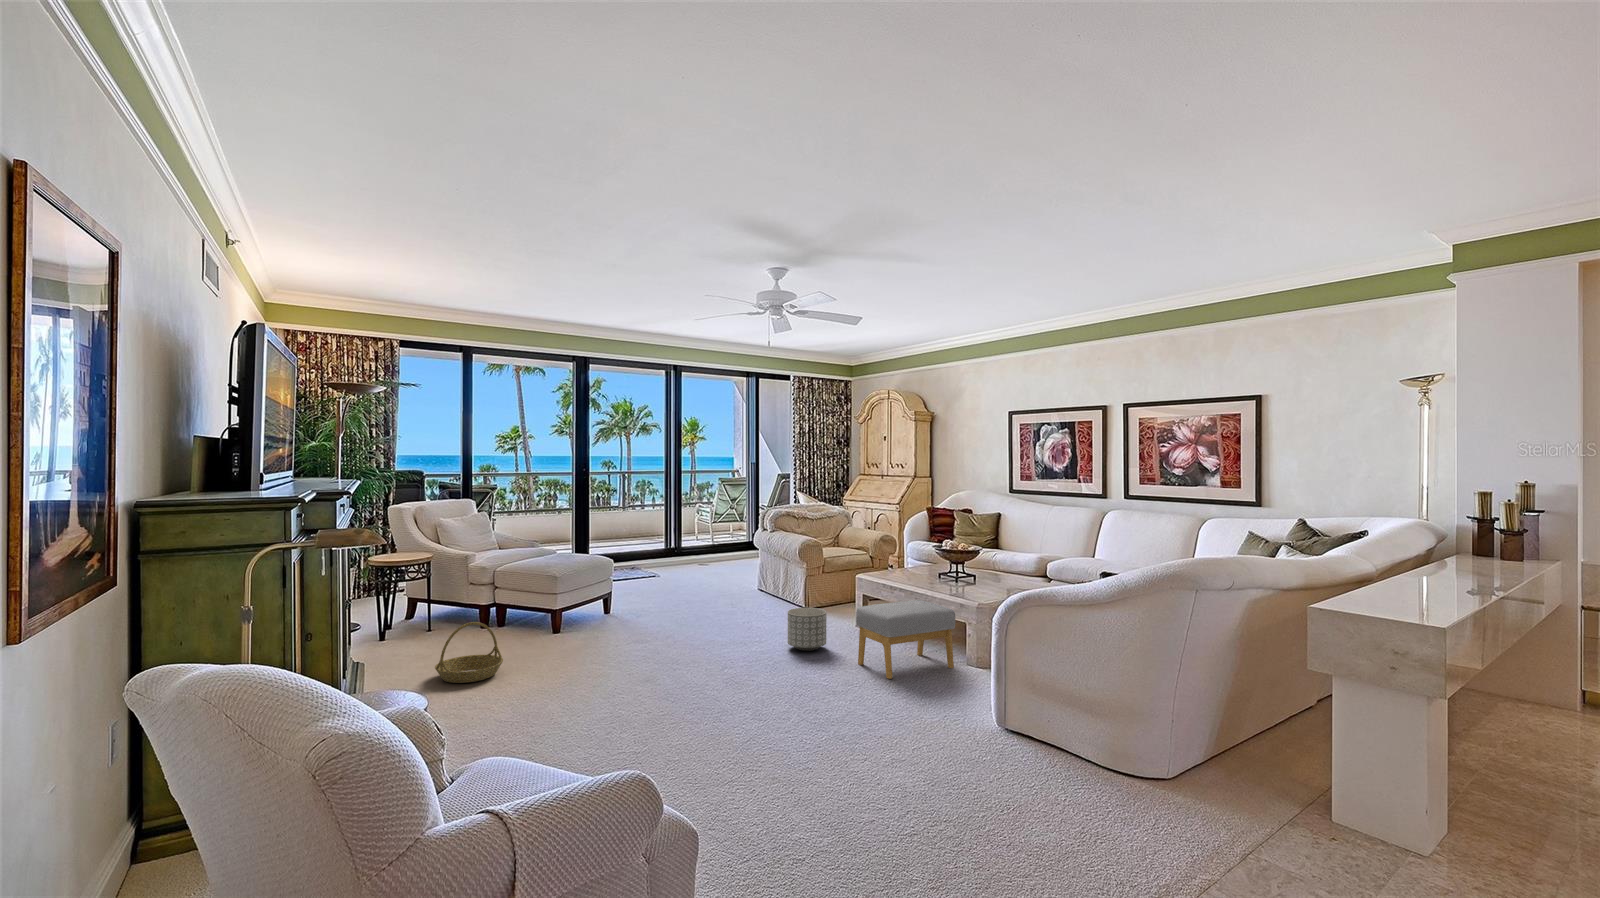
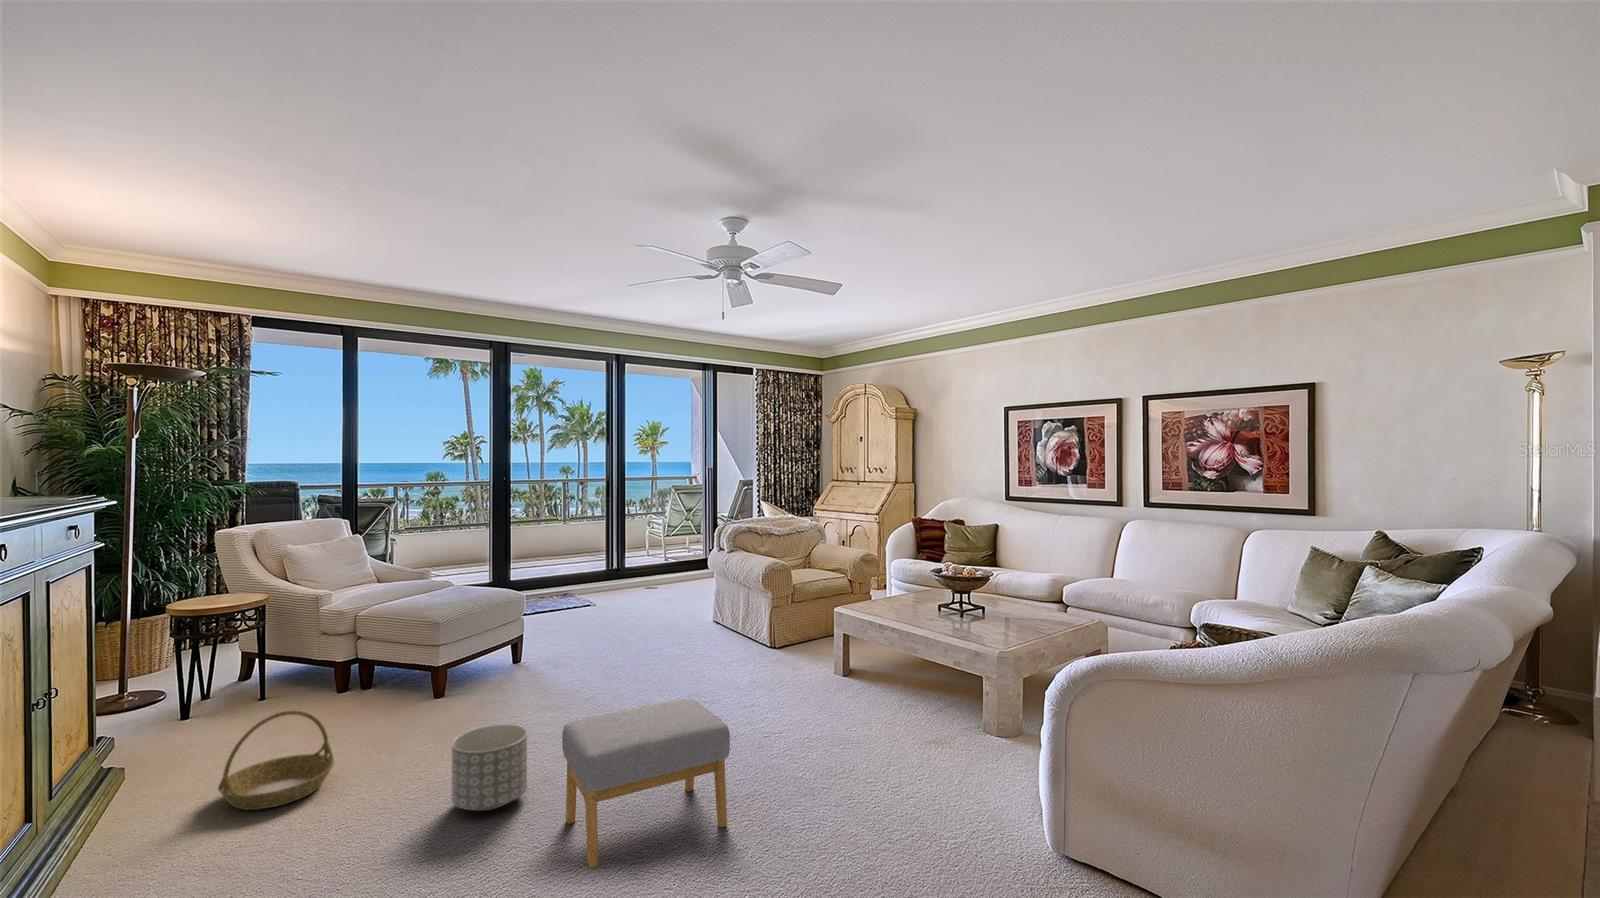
footstool: present [856,600,955,679] -> present [562,699,730,867]
planter: present [788,608,827,651] -> present [452,725,527,811]

